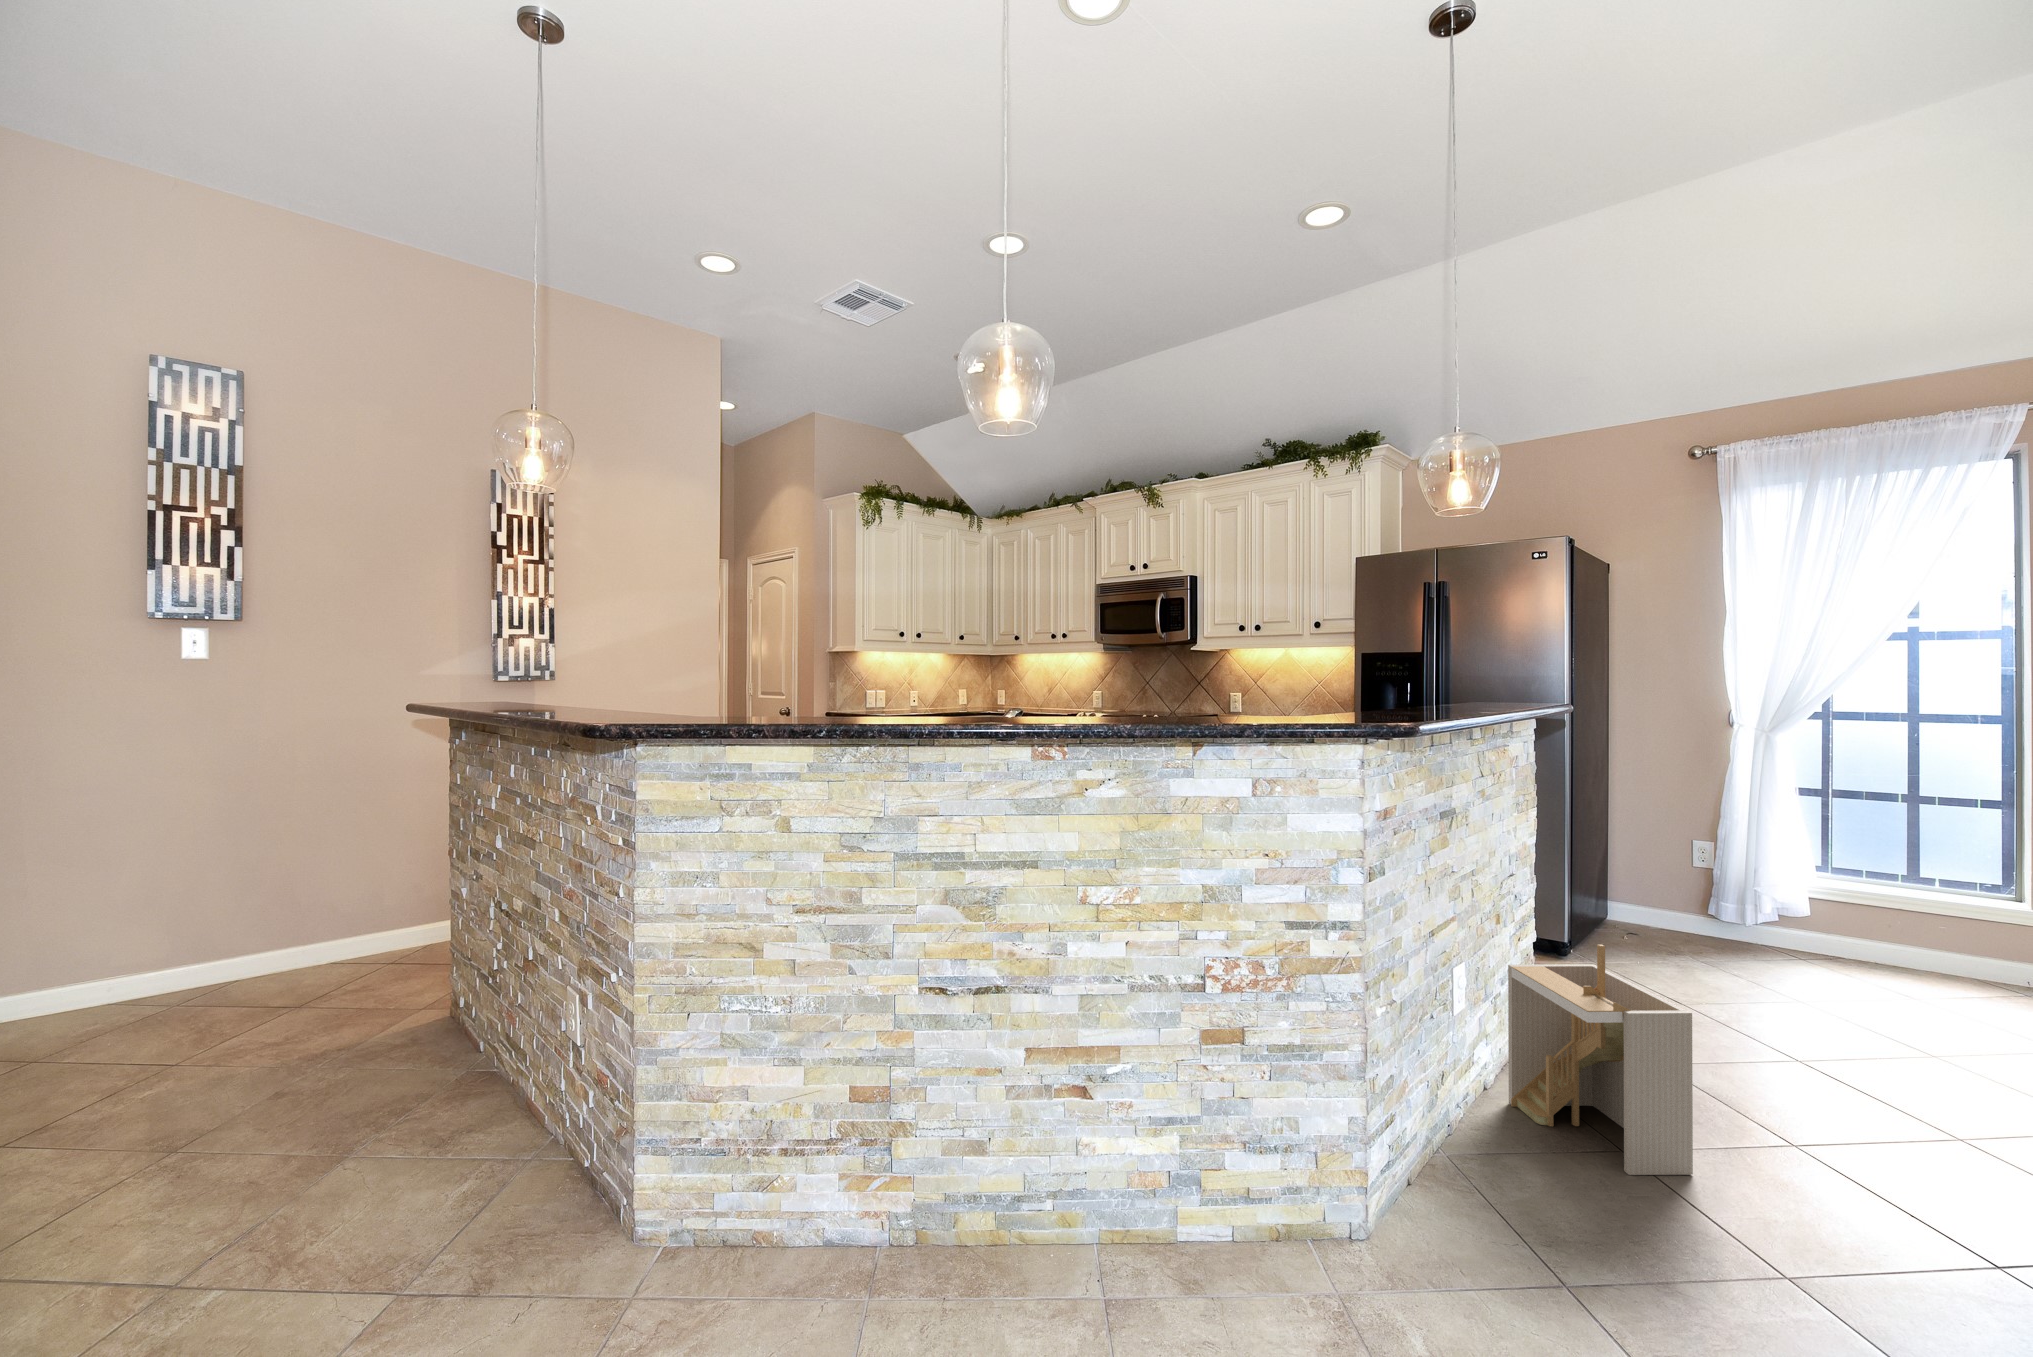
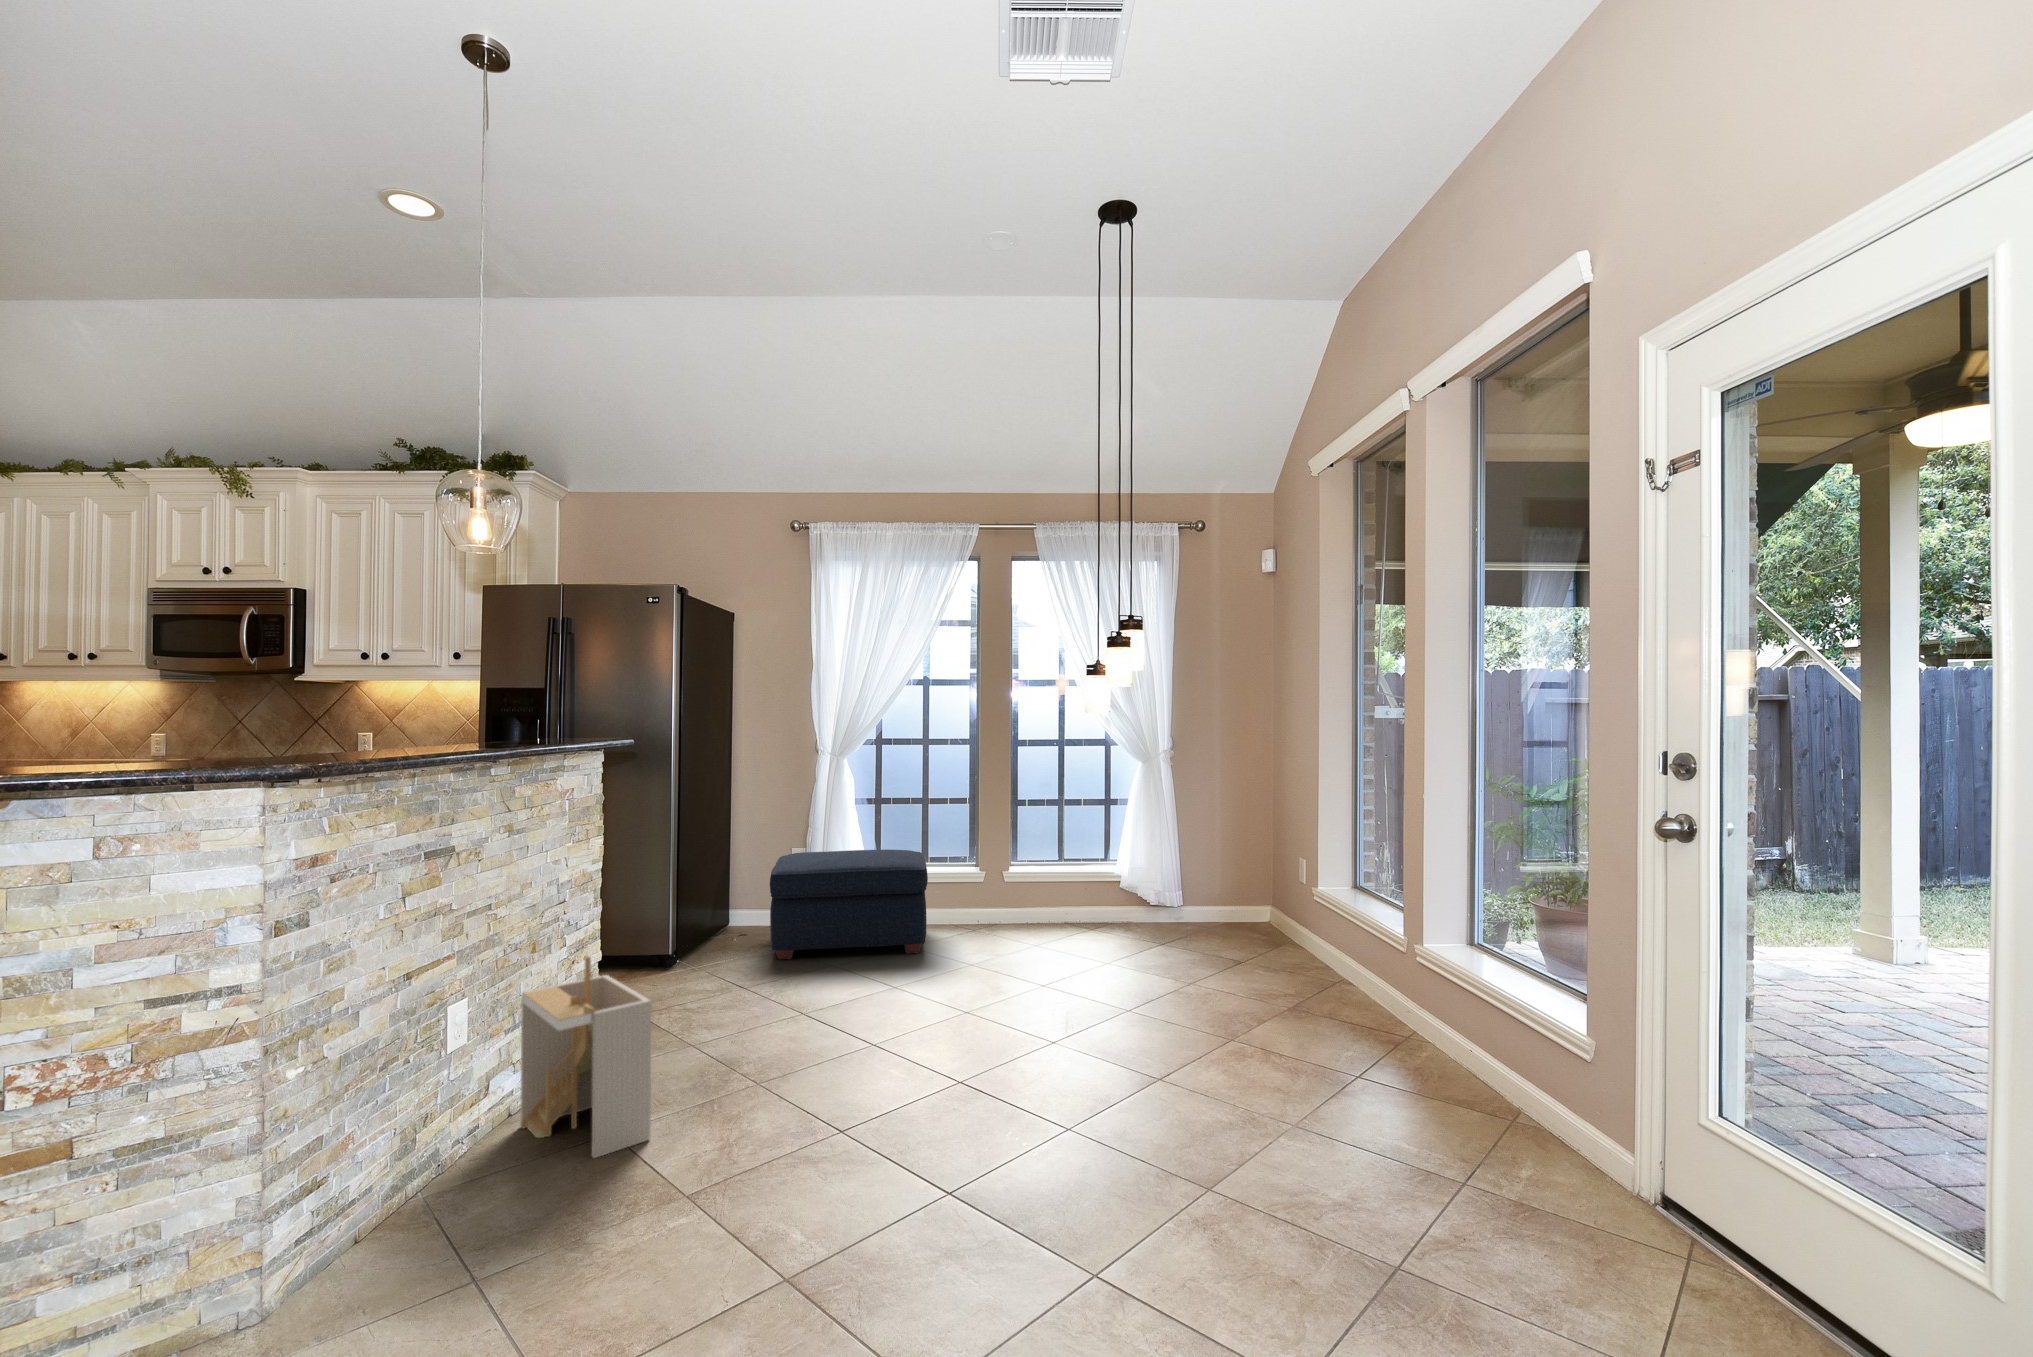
ottoman: none [1683,846,1962,1007] -> present [770,850,928,959]

